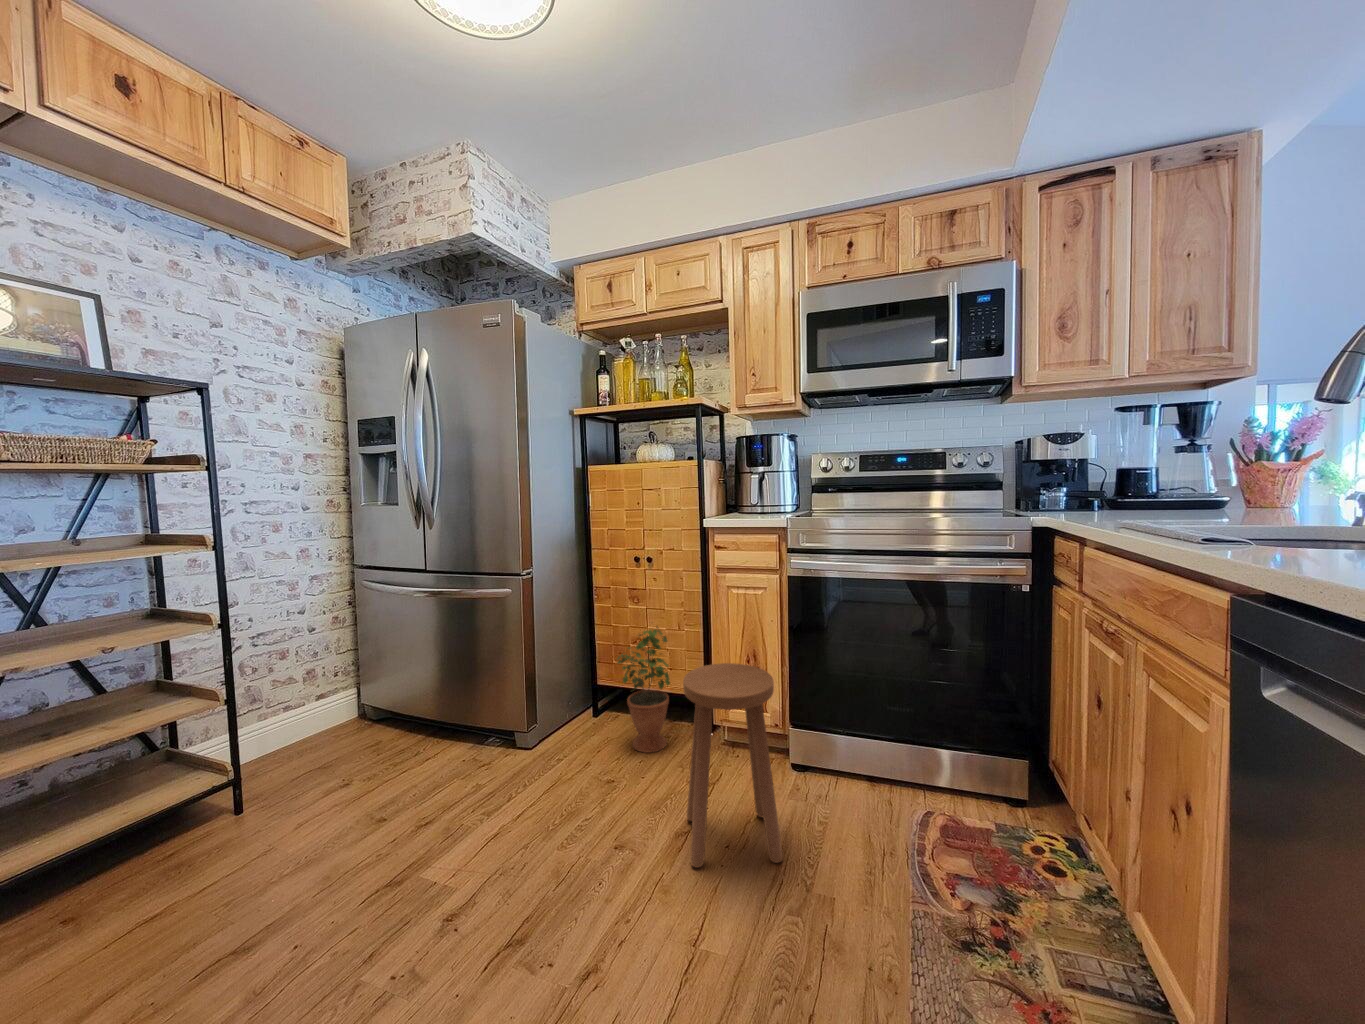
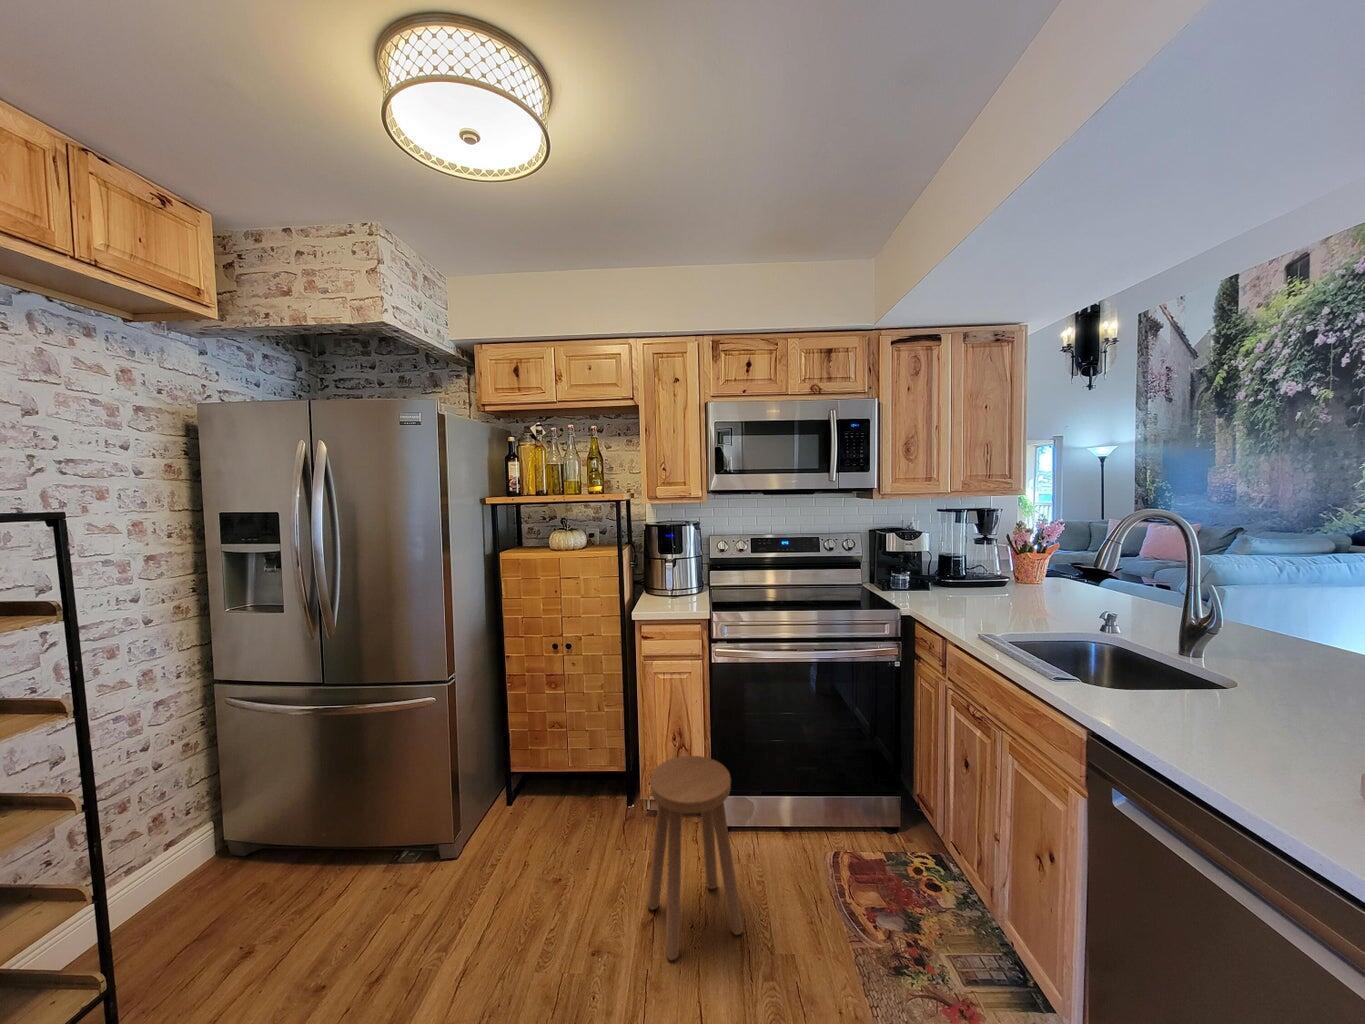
potted plant: present [617,627,670,753] -> none [552,708,605,839]

